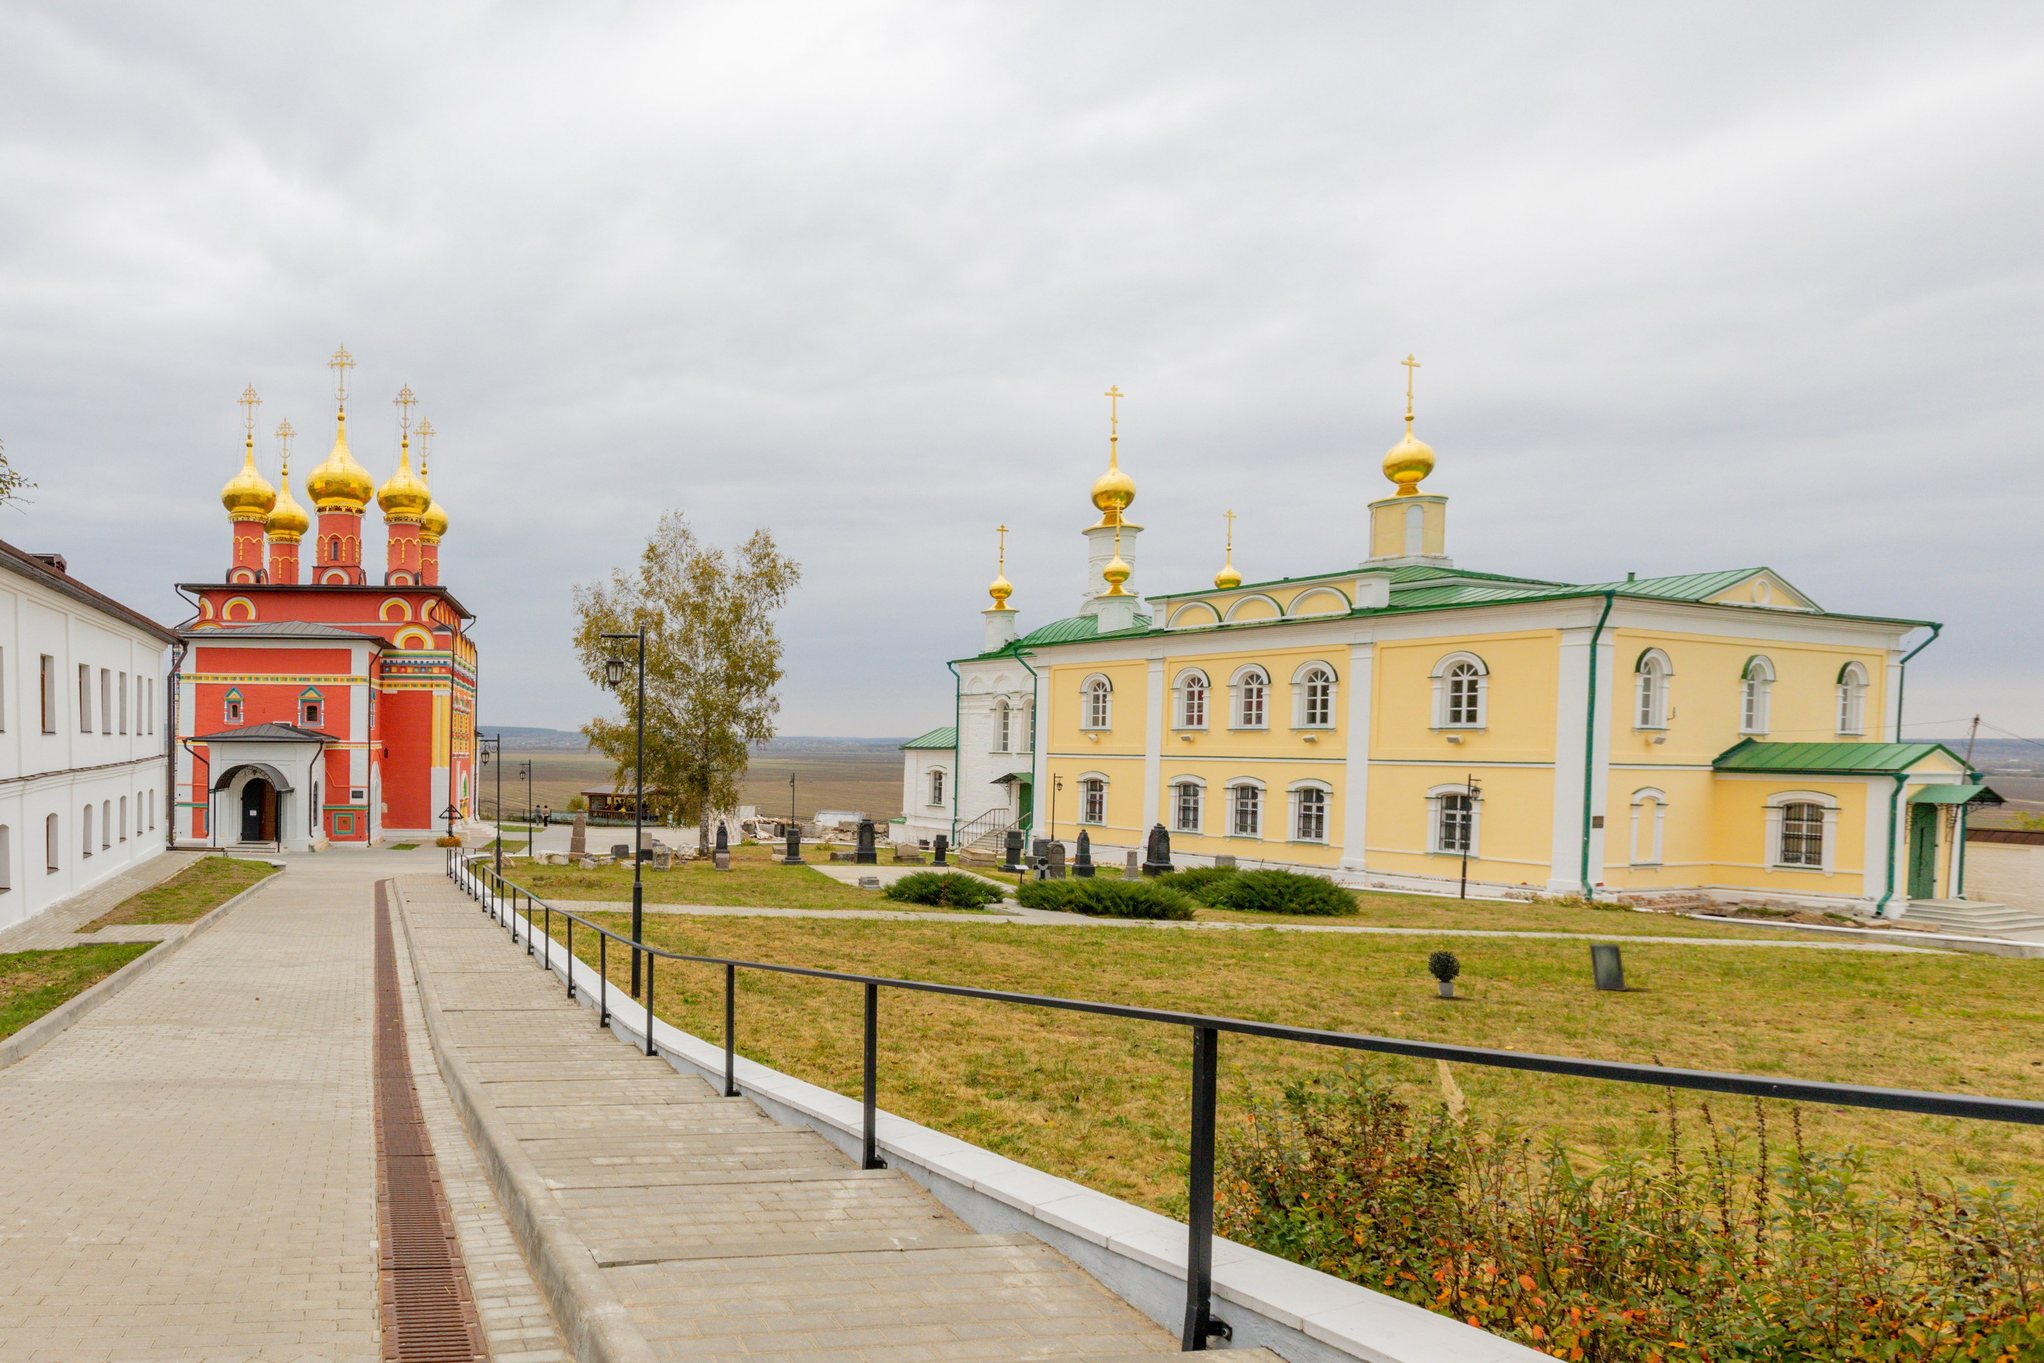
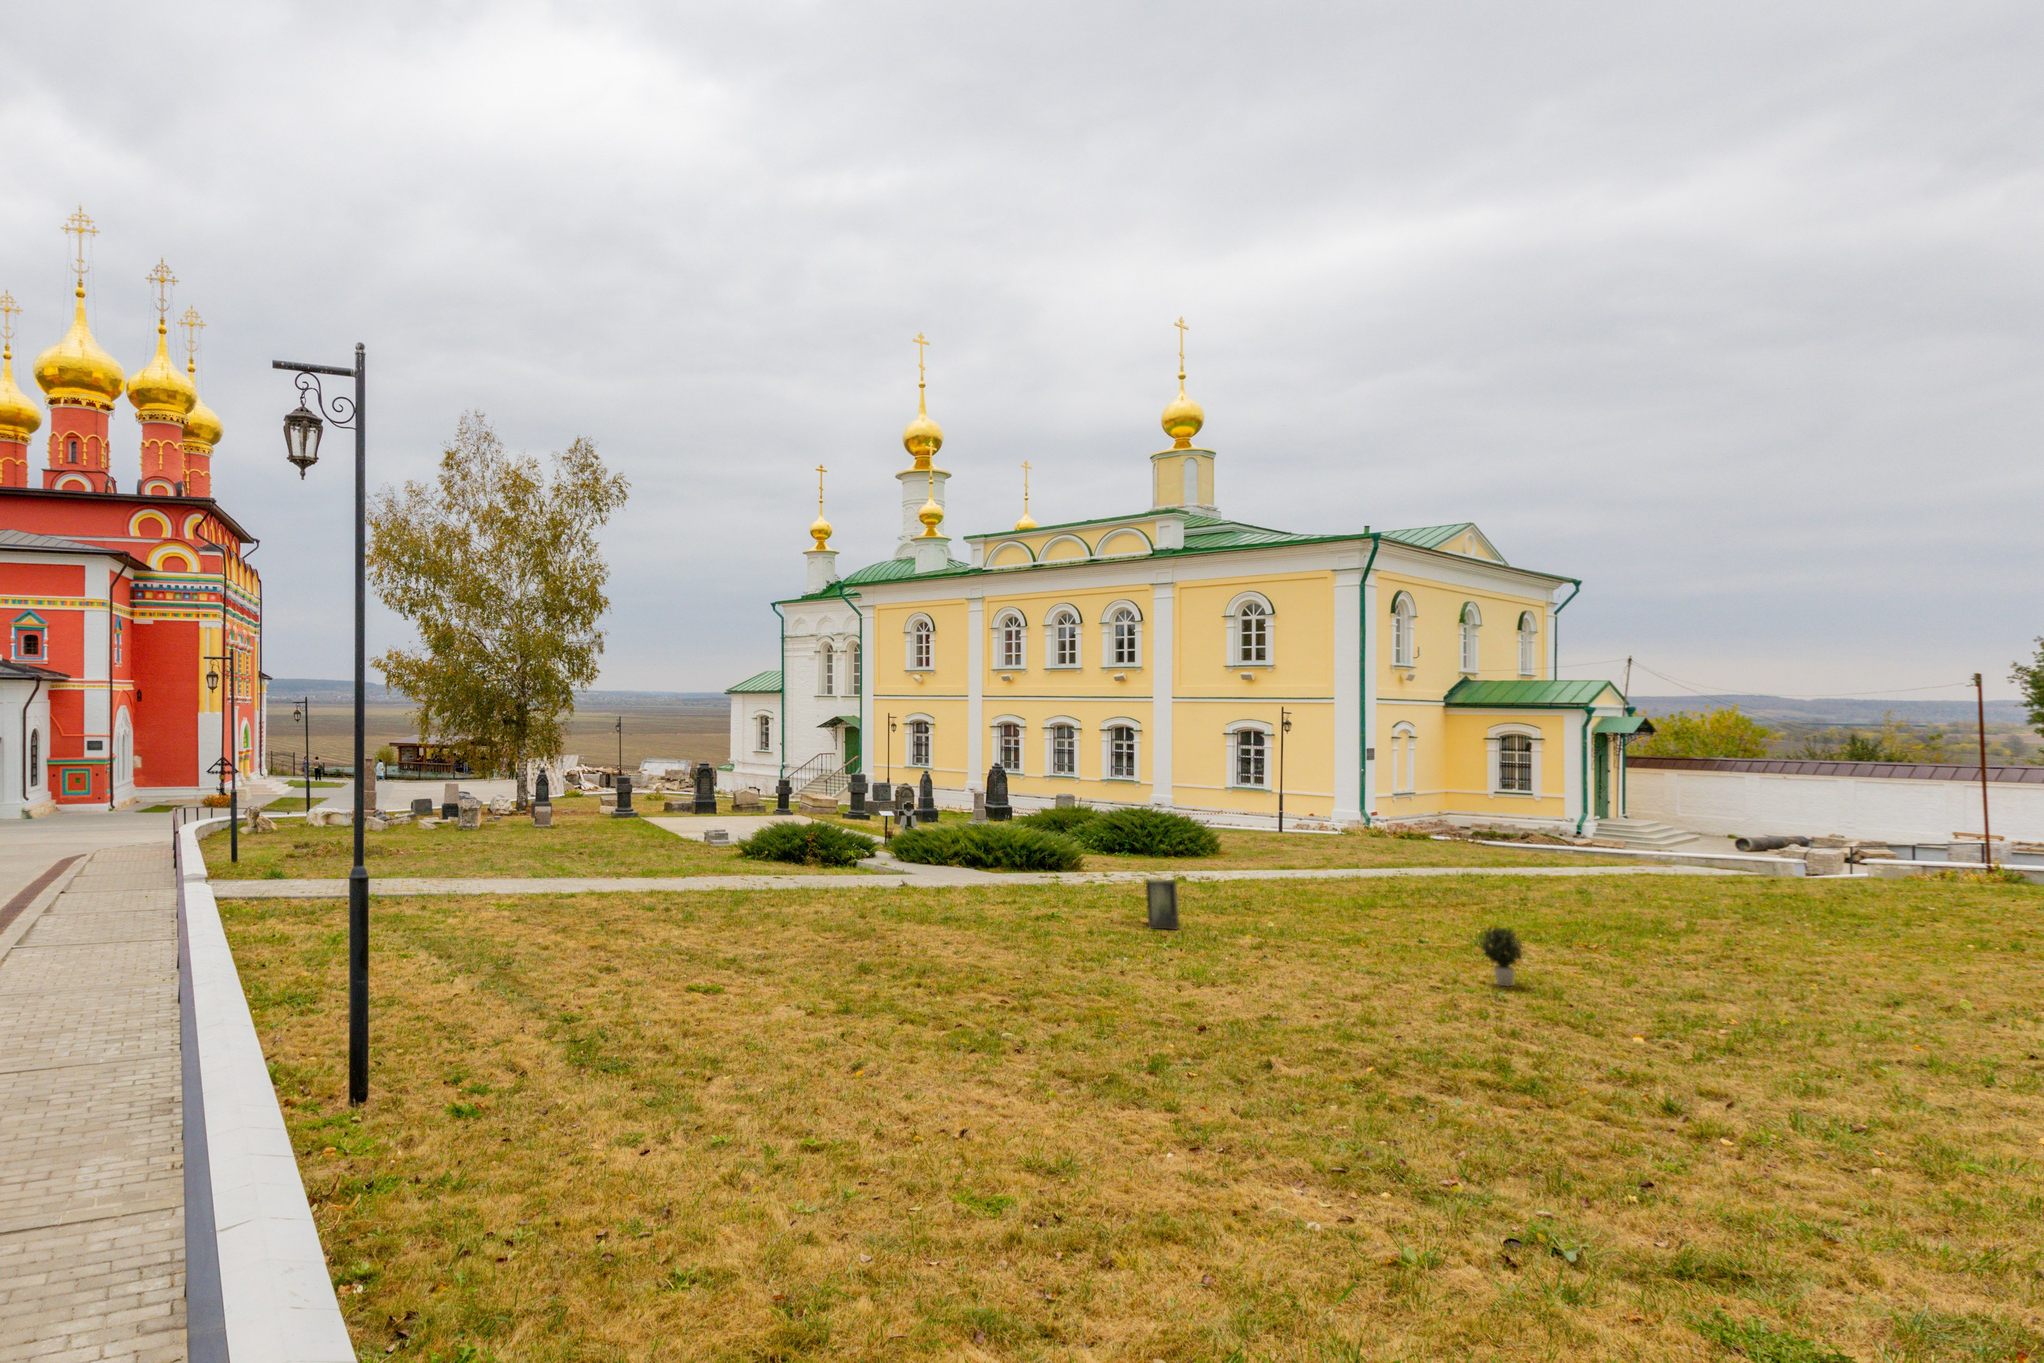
storage box: present [1590,943,1625,991] -> present [1146,880,1179,930]

